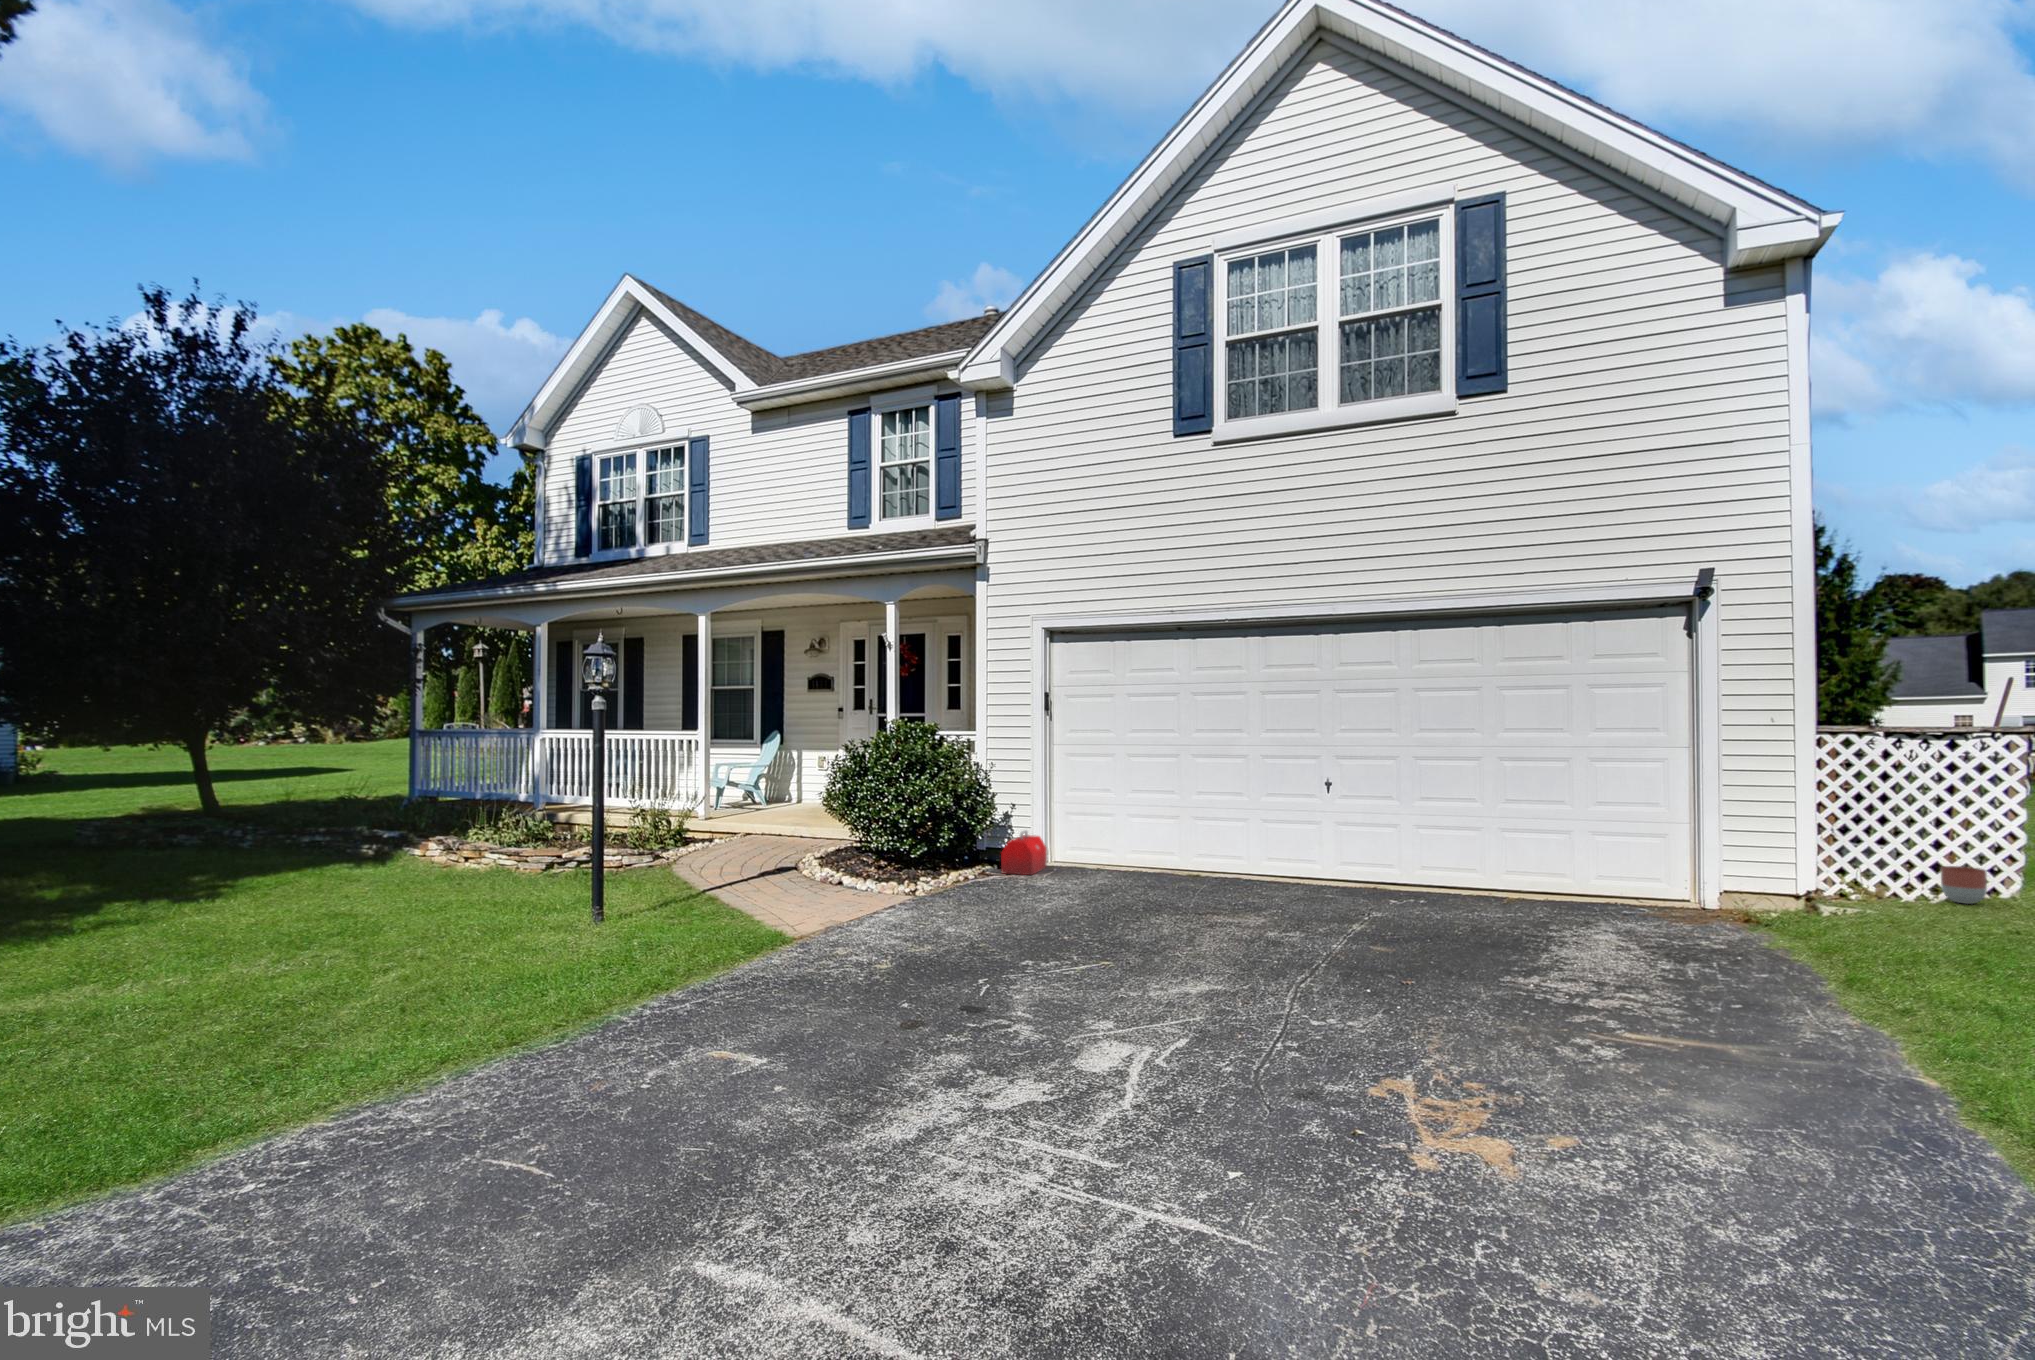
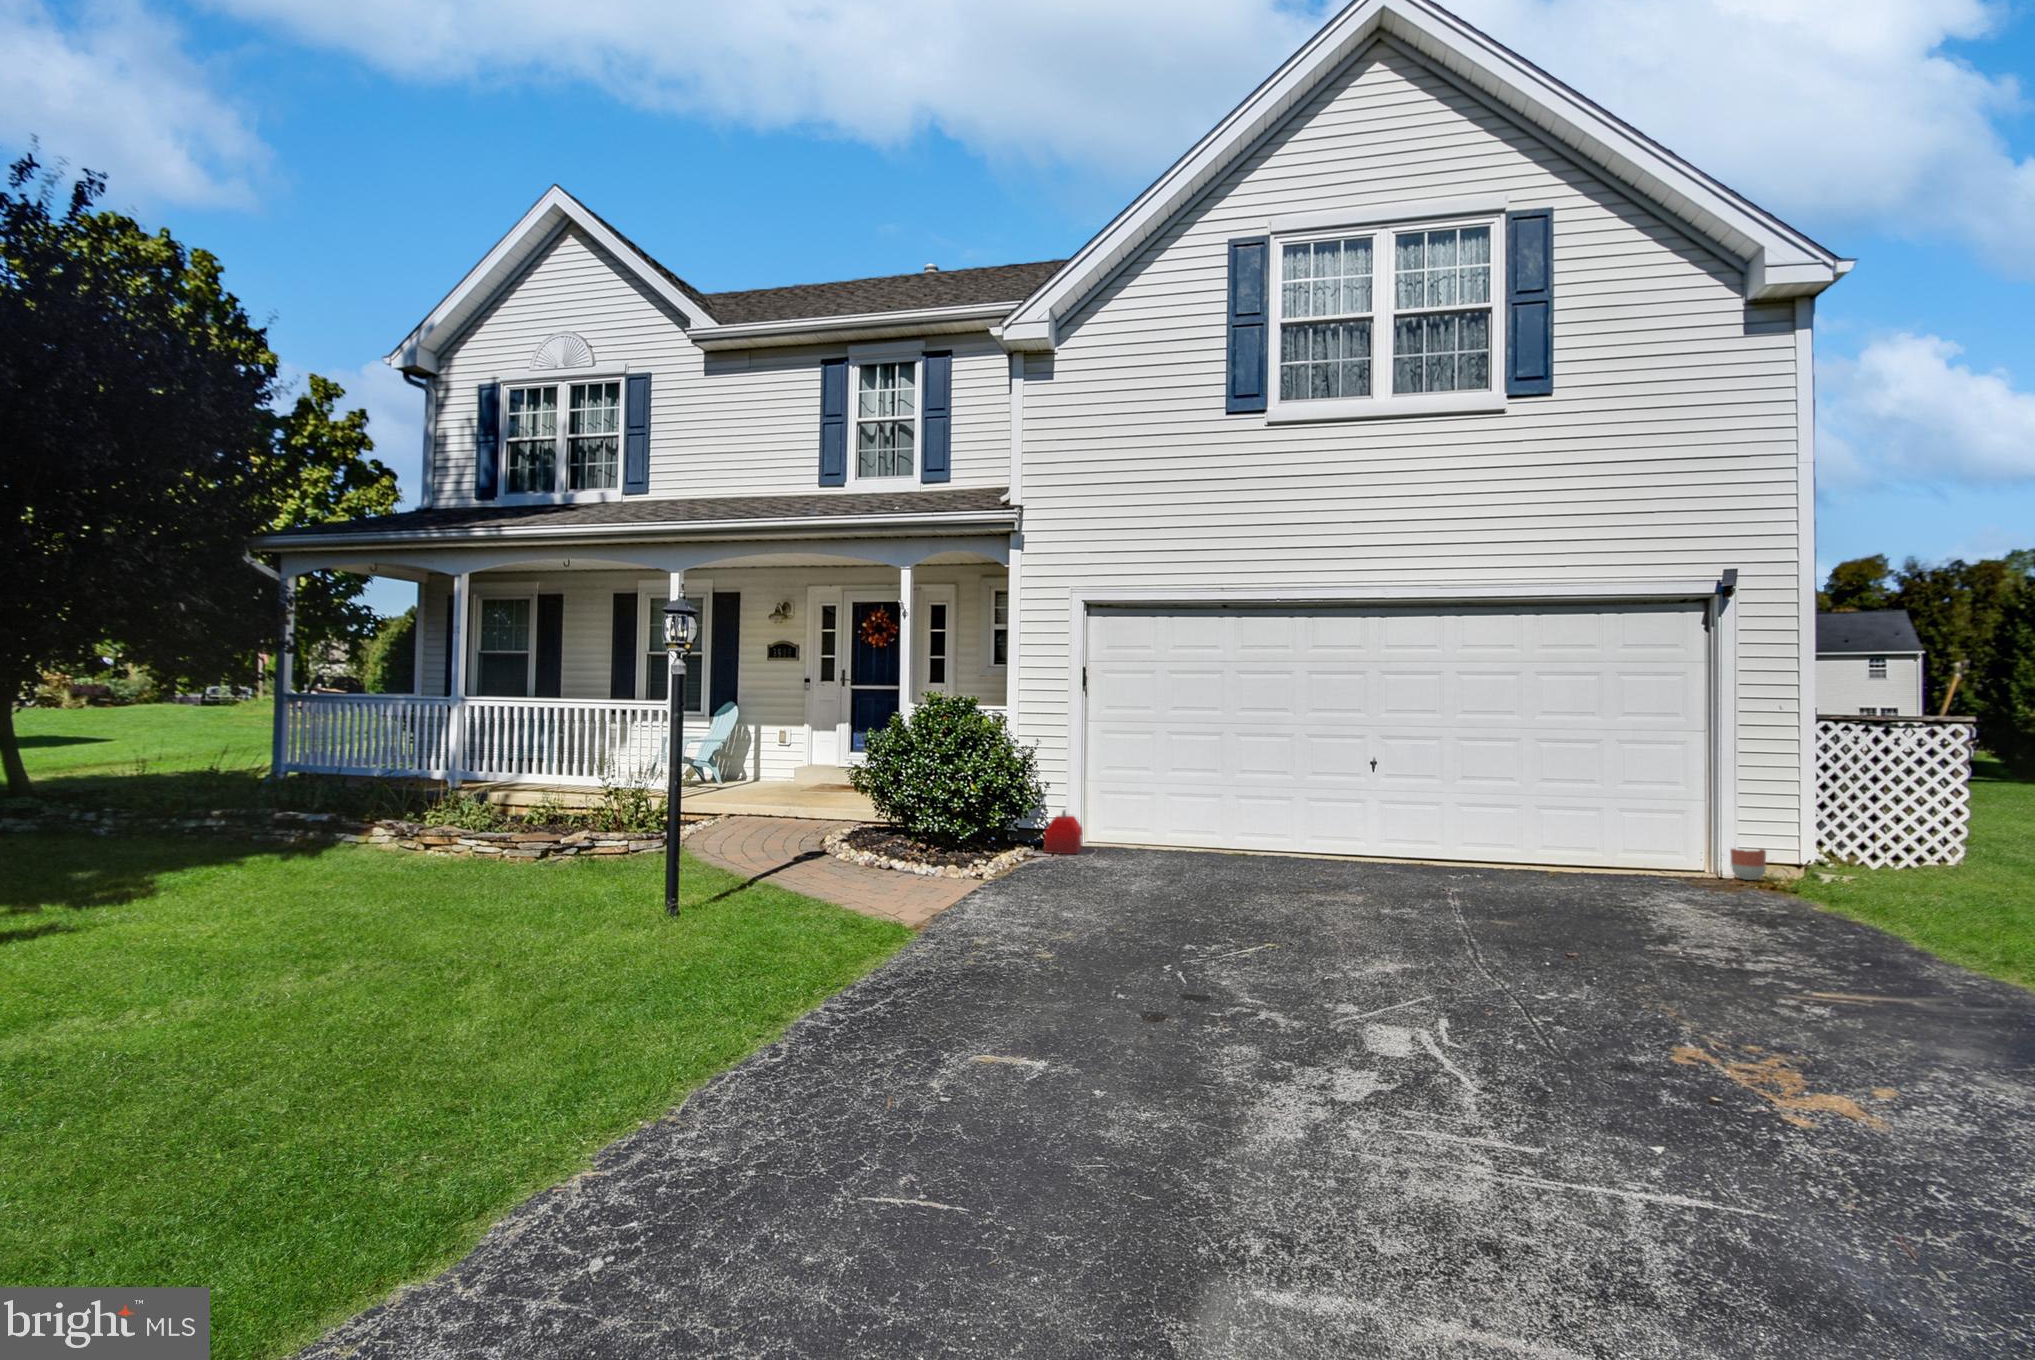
planter: present [1940,866,1987,904] -> present [1730,849,1766,880]

